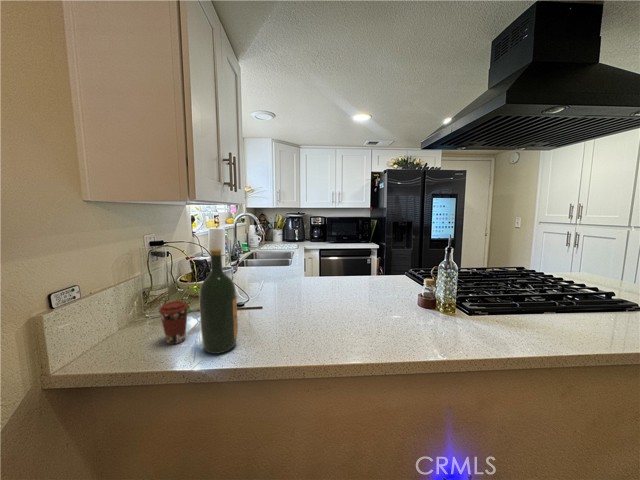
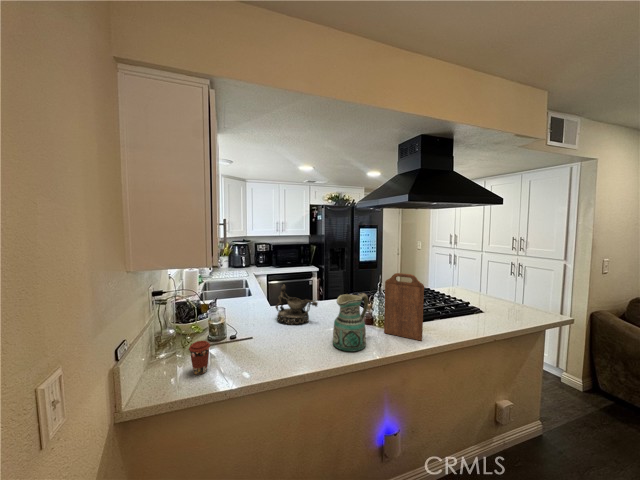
cutting board: none [452,228,531,342] -> present [384,273,424,341]
decorative bowl: none [302,247,354,298] -> present [275,285,318,325]
wine bottle: present [199,250,238,354] -> none [226,301,252,376]
ceramic pitcher: none [365,257,426,344] -> present [333,293,368,352]

